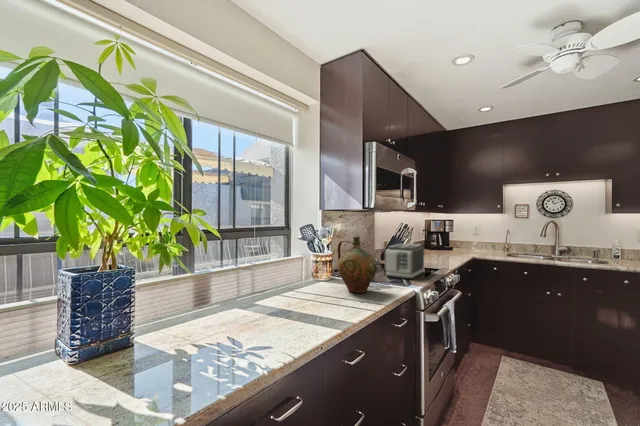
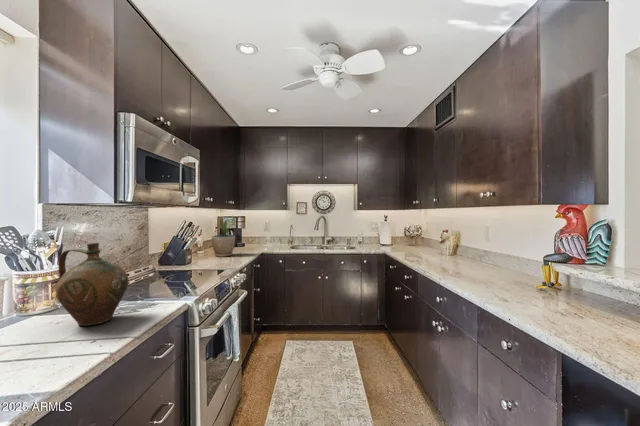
potted plant: none [423,218,445,258] -> present [212,216,235,257]
toaster: present [385,244,424,279] -> none [153,245,206,289]

